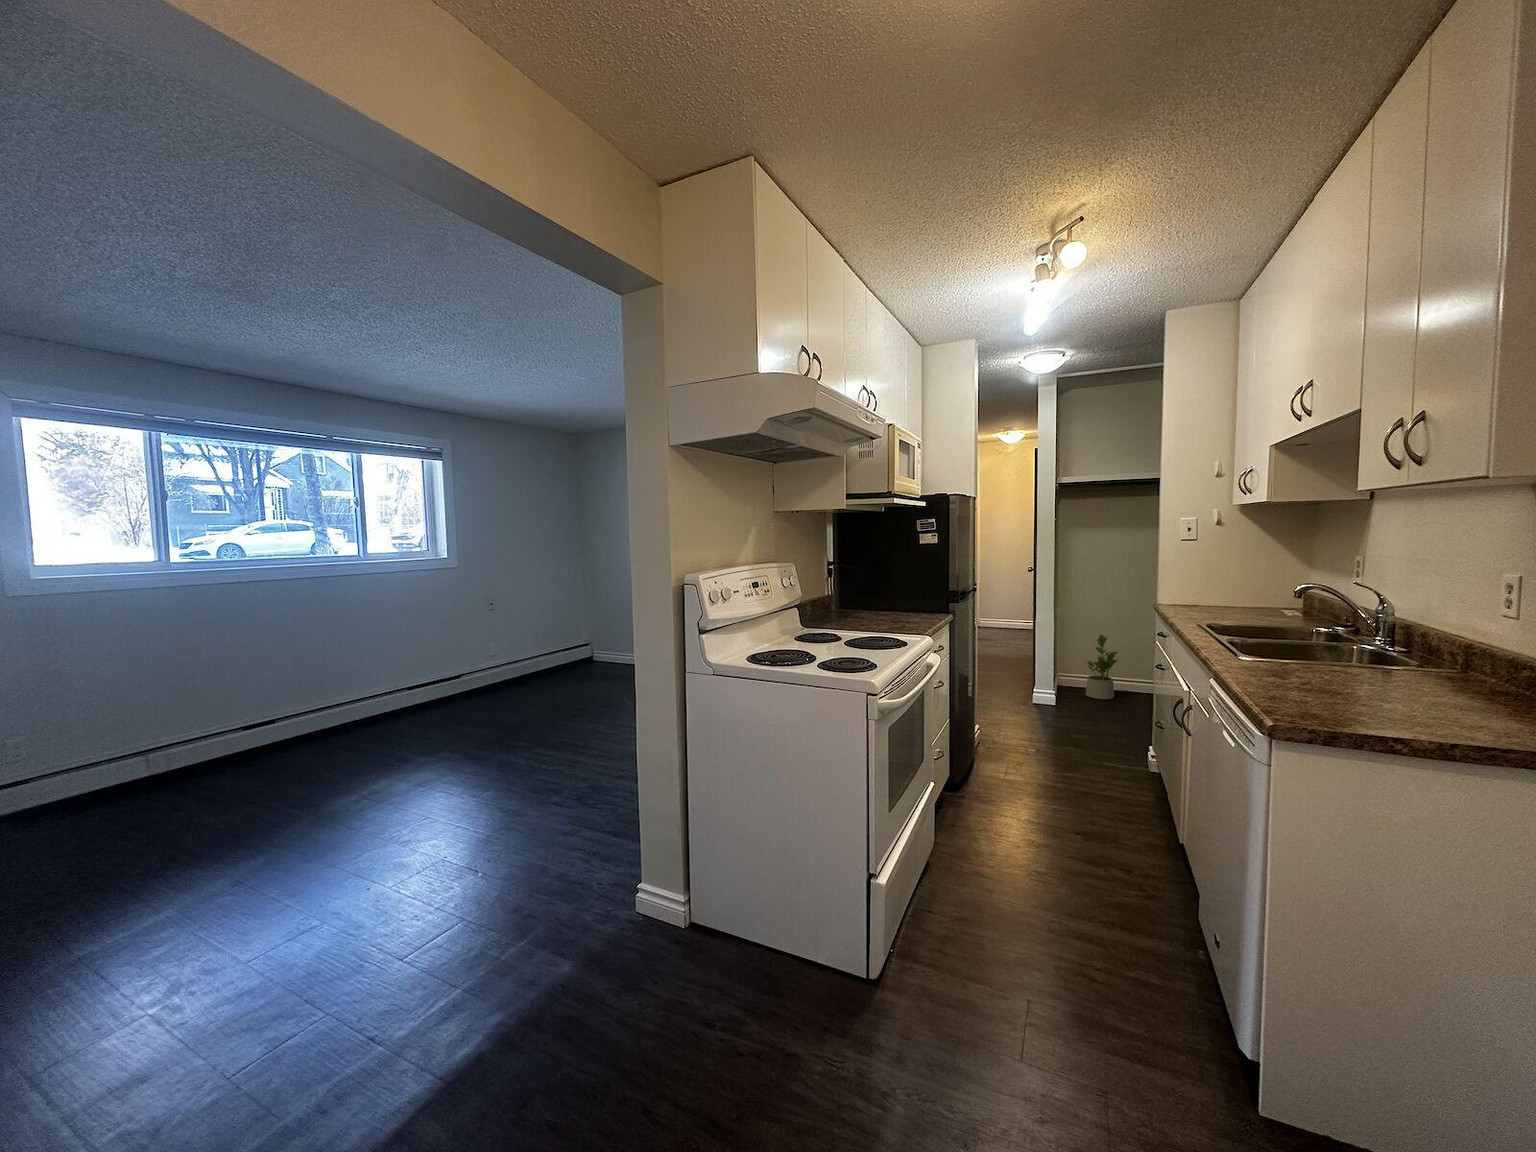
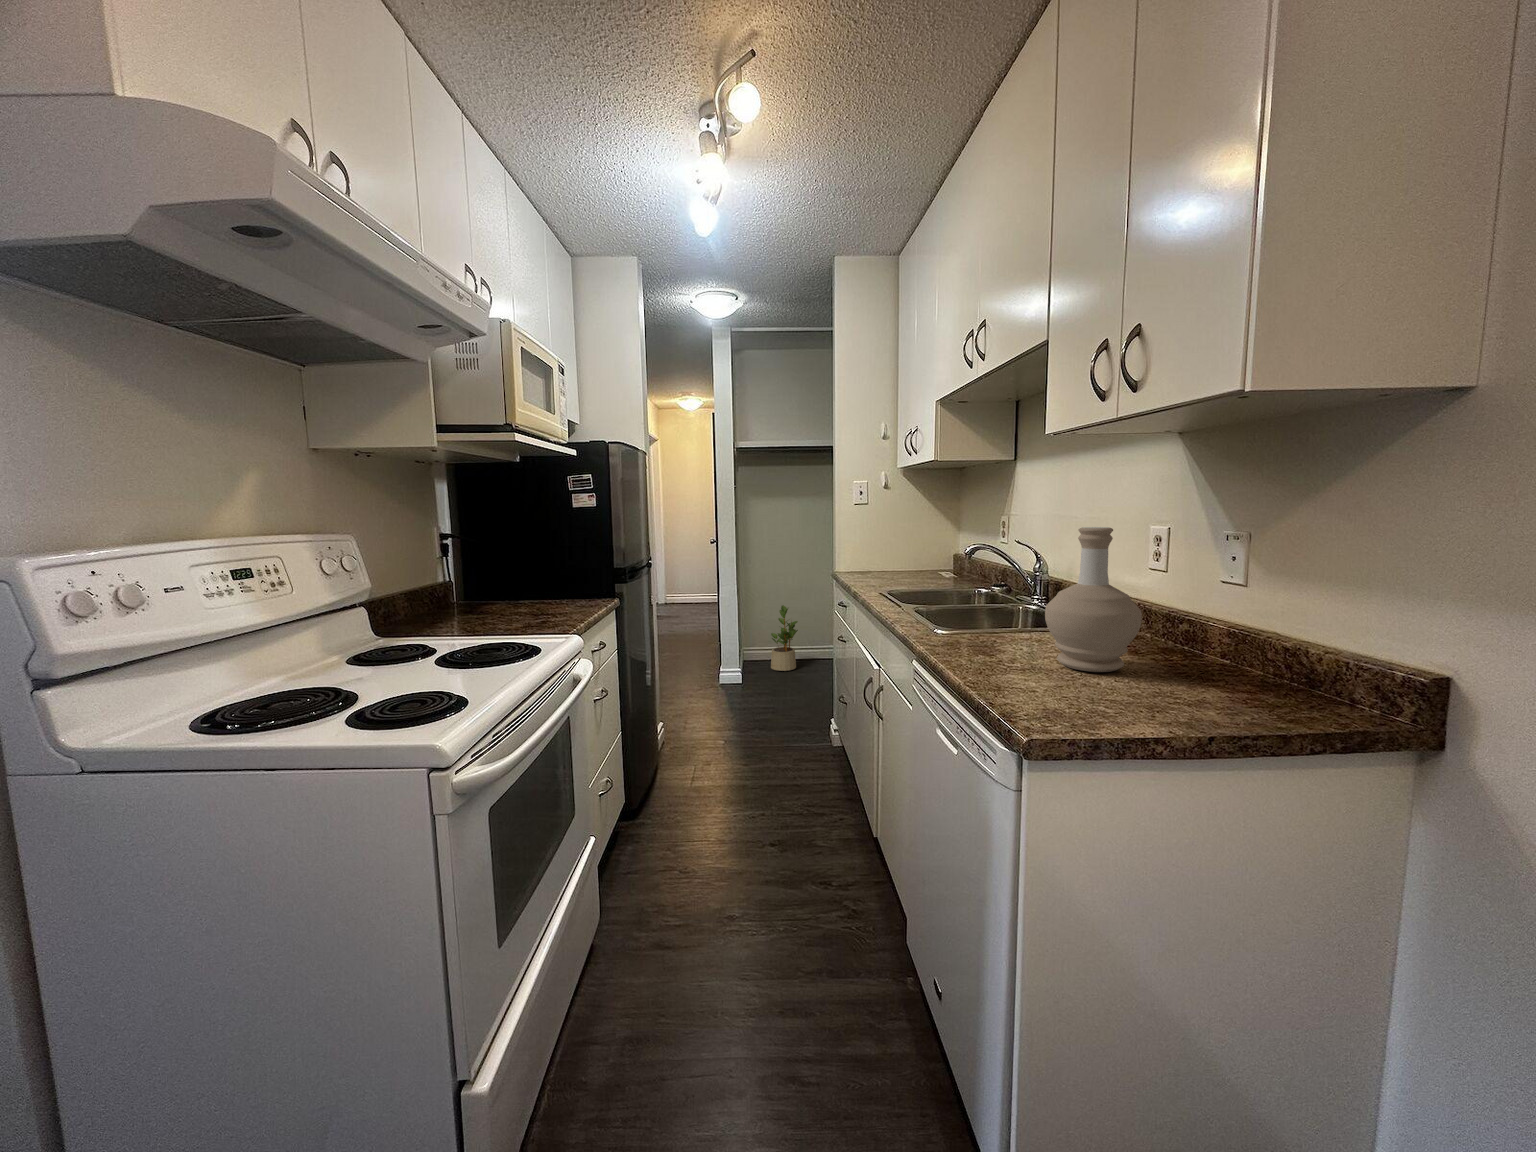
bottle: none [1336,575,1441,699] -> present [1045,527,1142,672]

